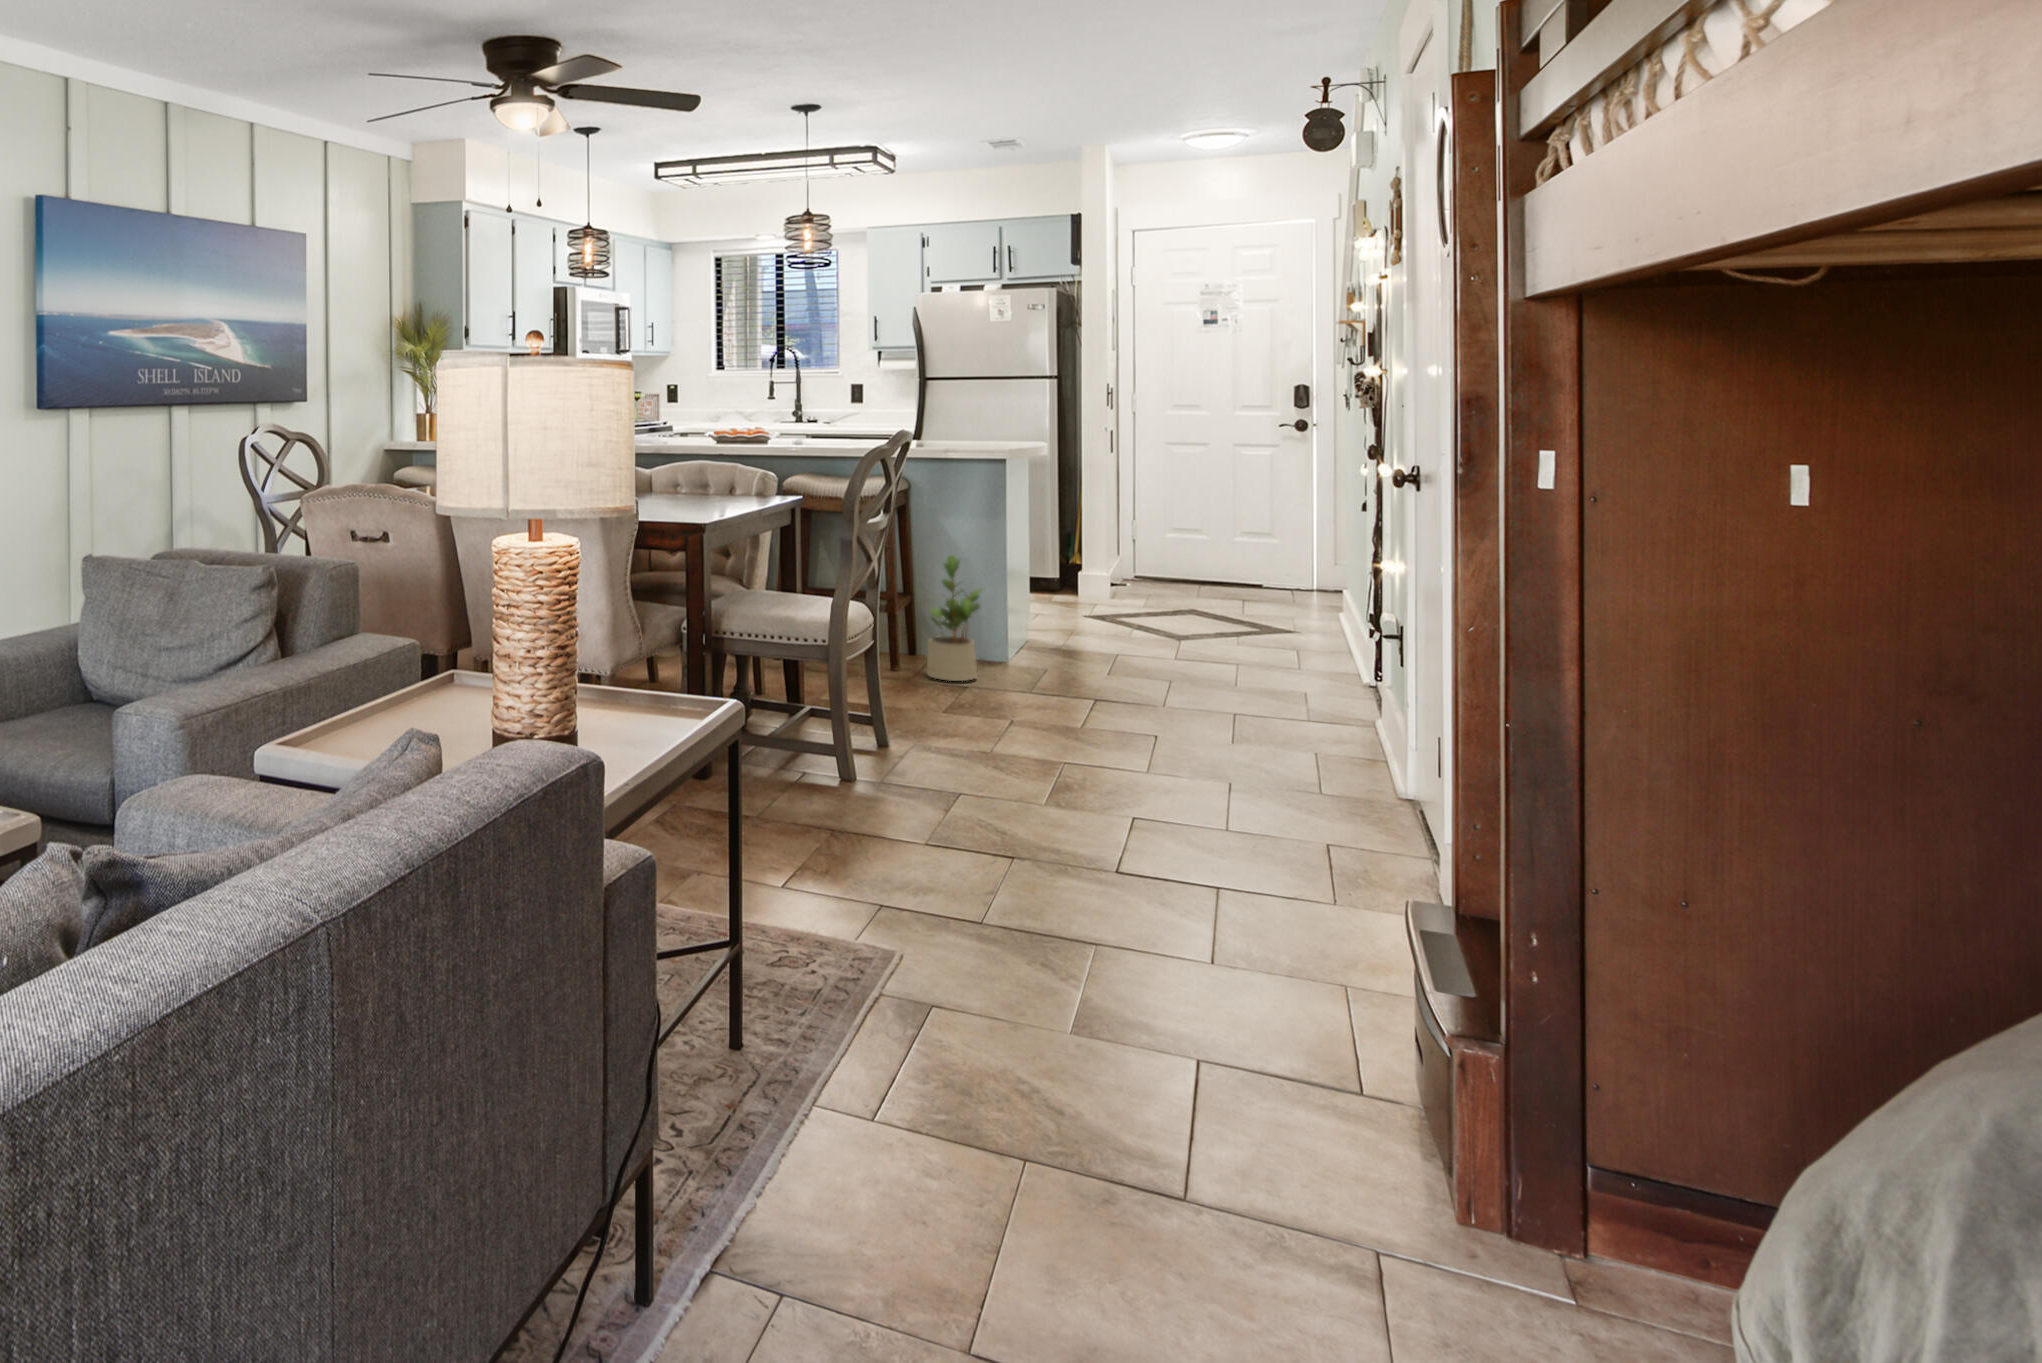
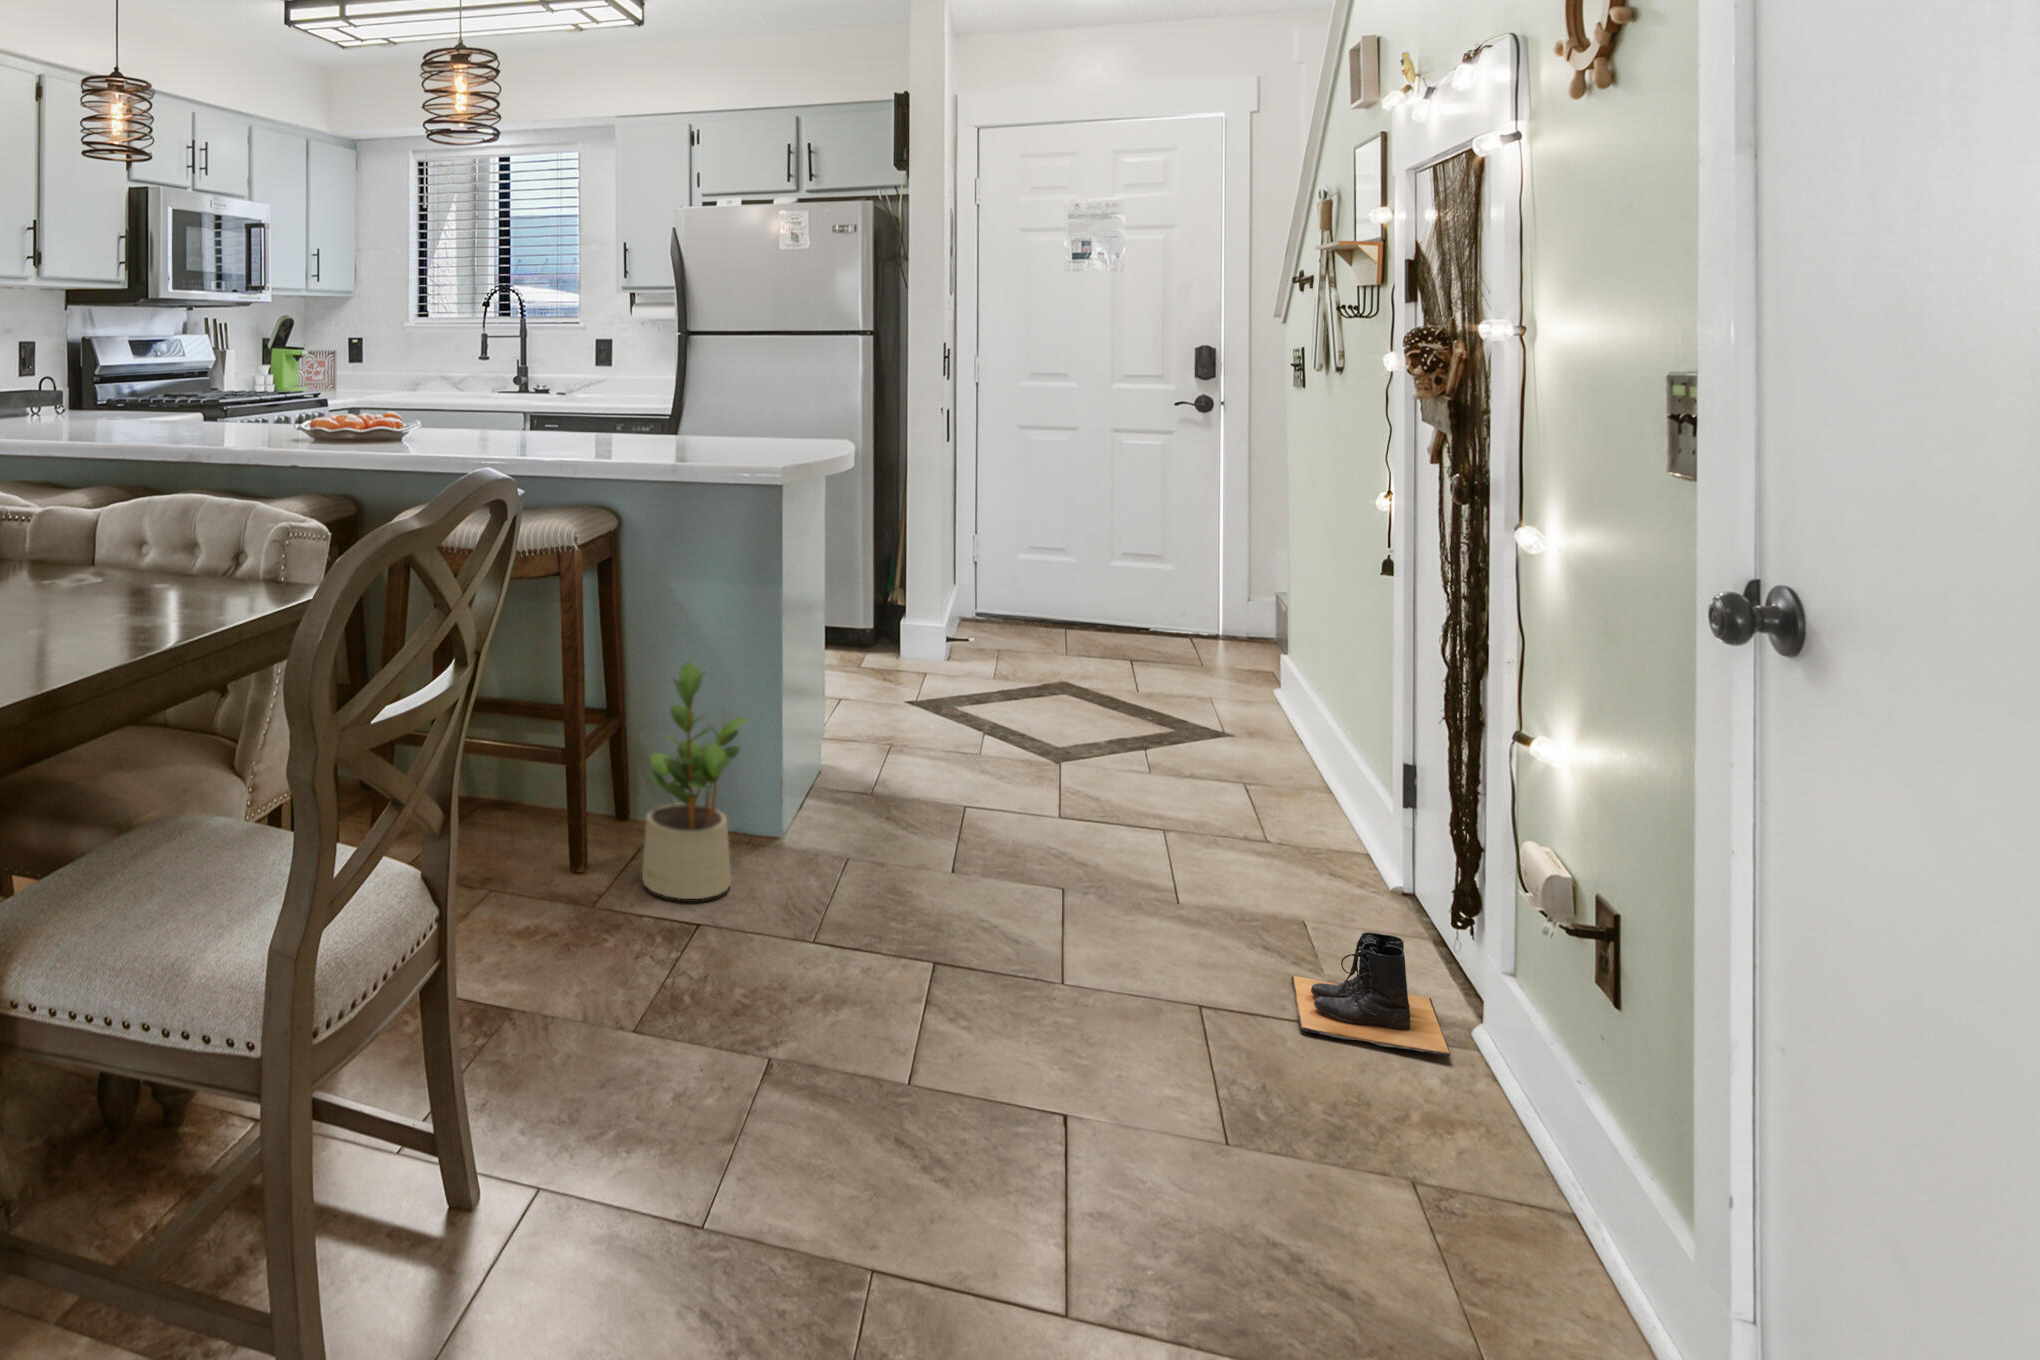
boots: none [1284,683,1362,734] -> present [1291,932,1450,1056]

